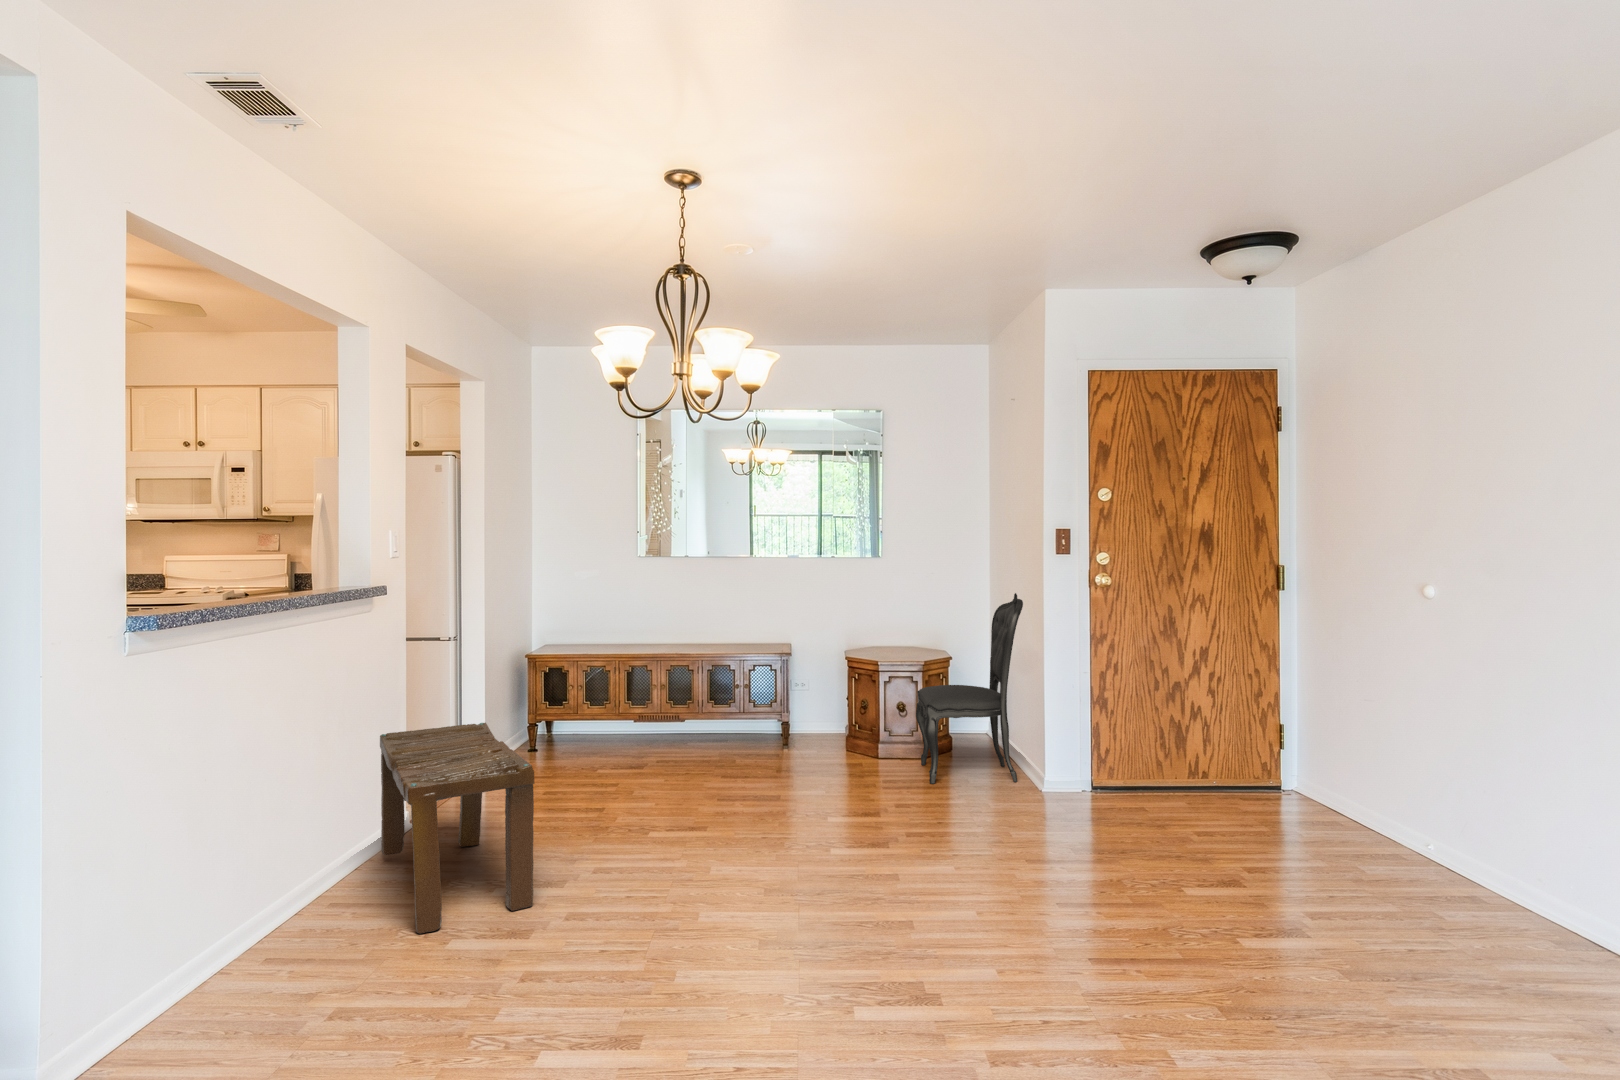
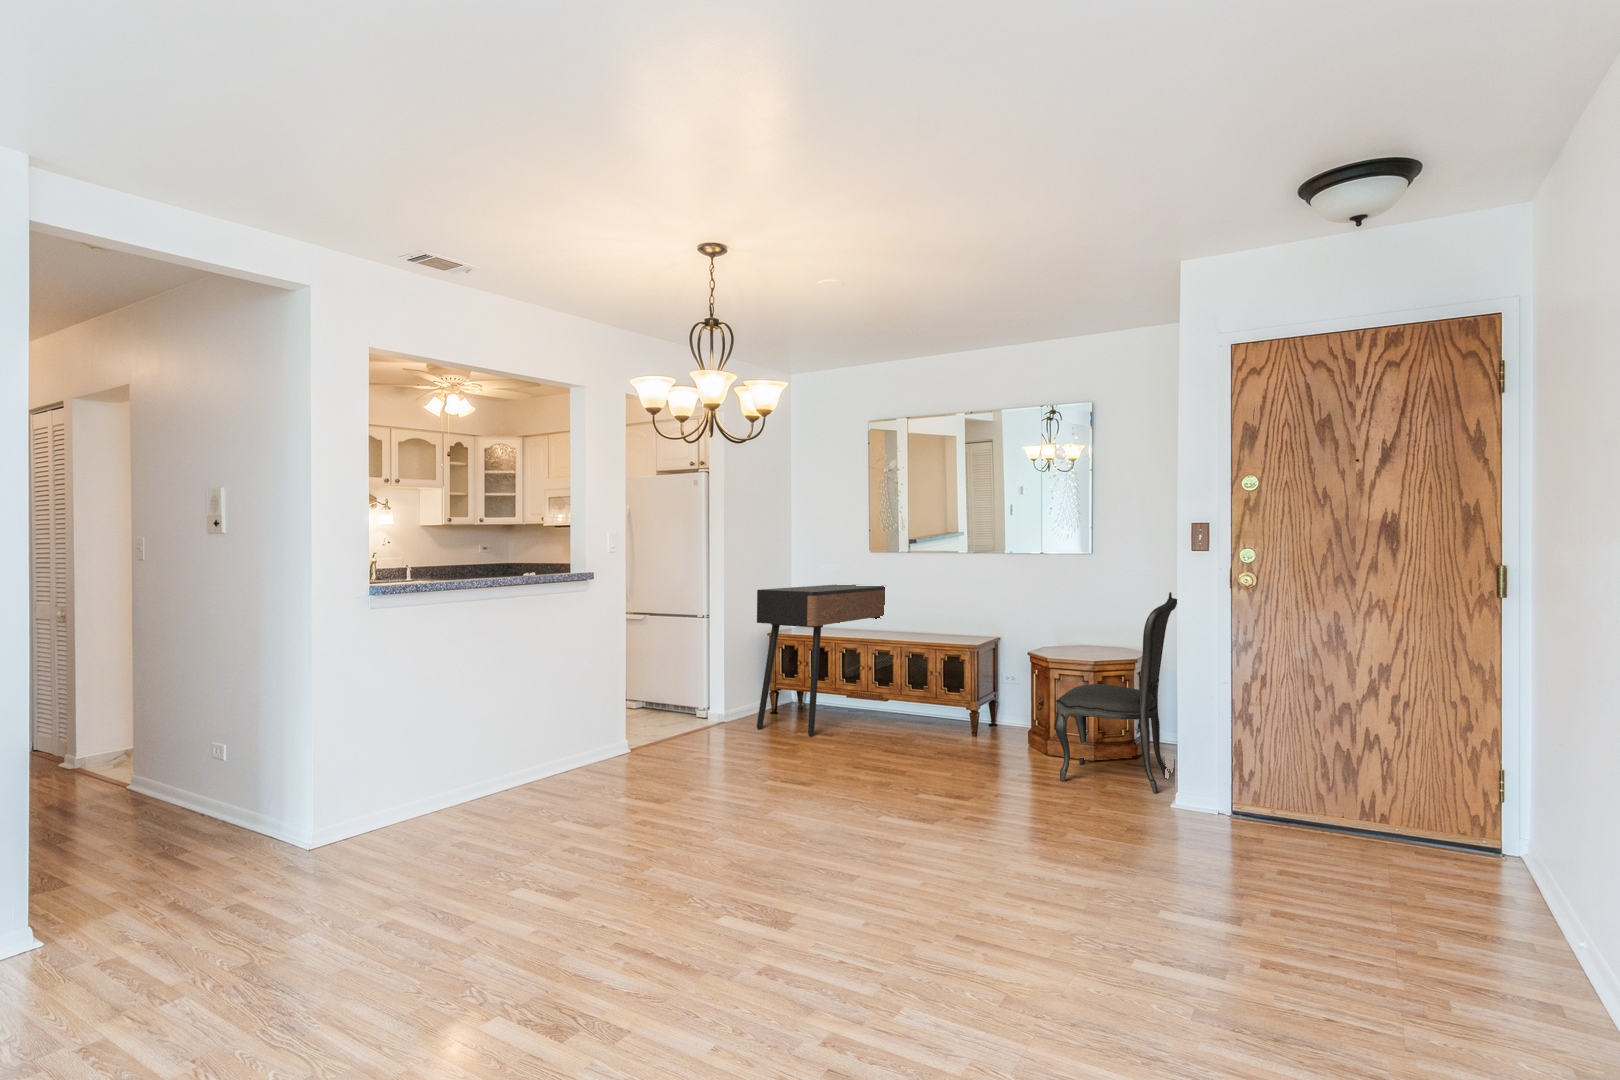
console table: none [553,594,663,778] -> present [757,584,885,736]
bench: present [380,723,534,934] -> none [513,670,648,811]

